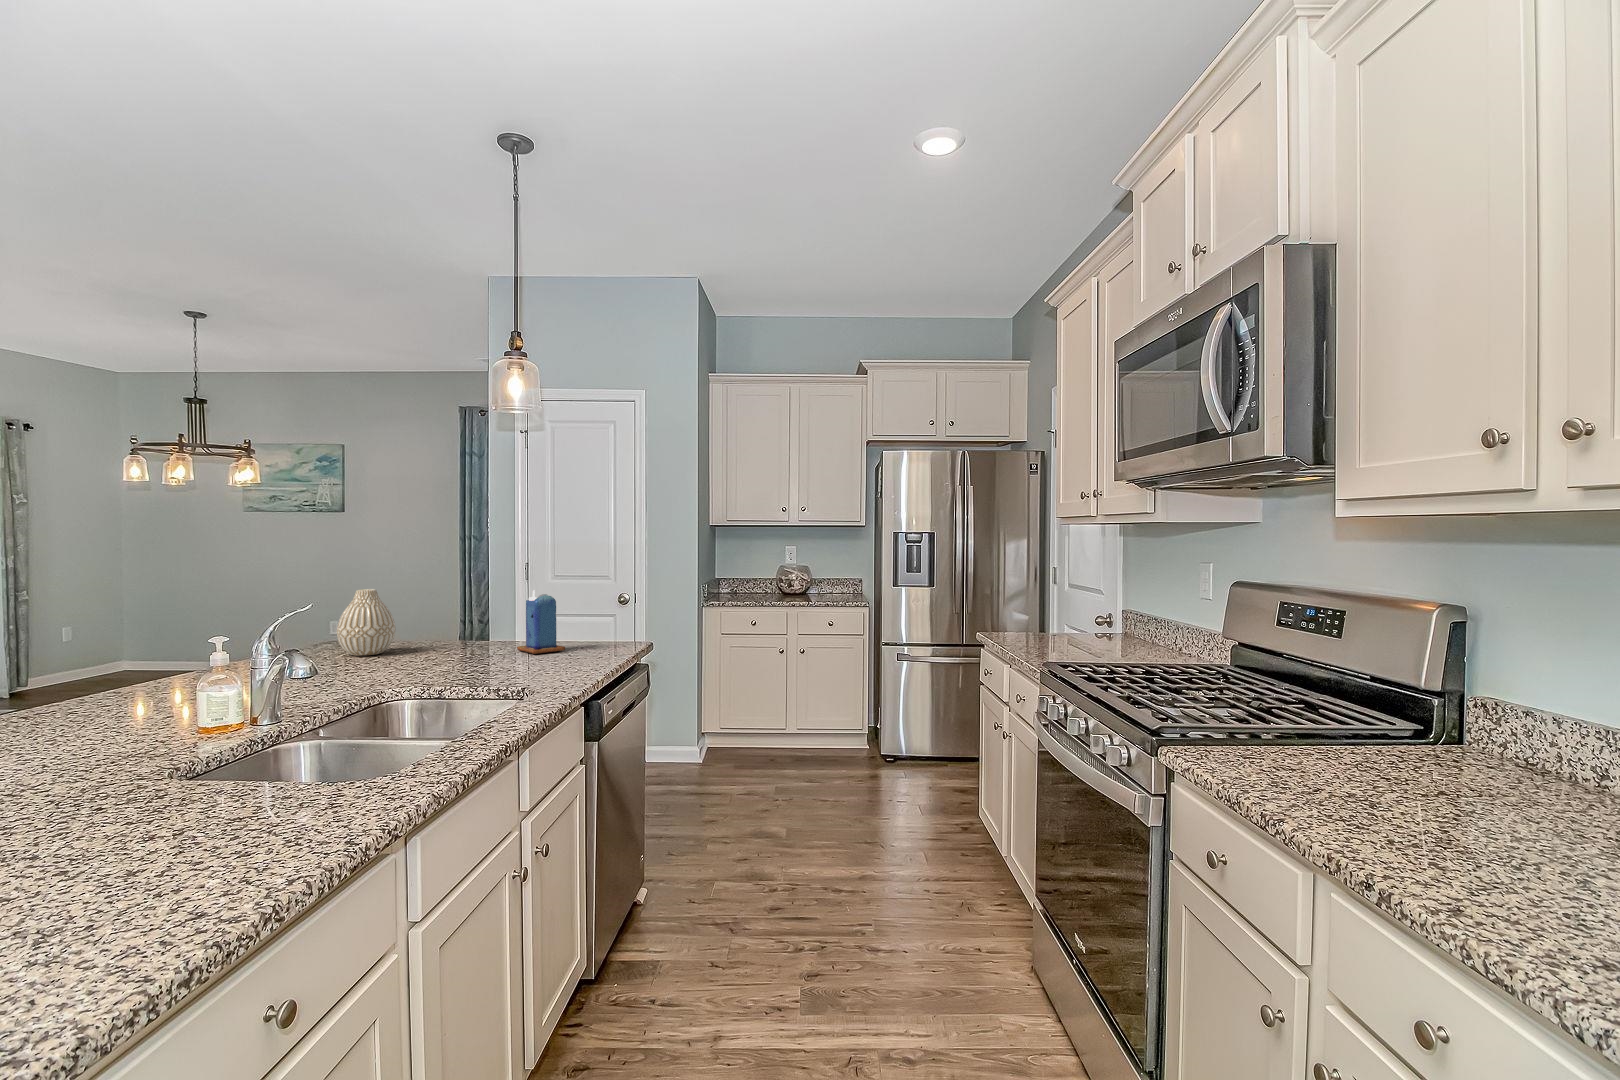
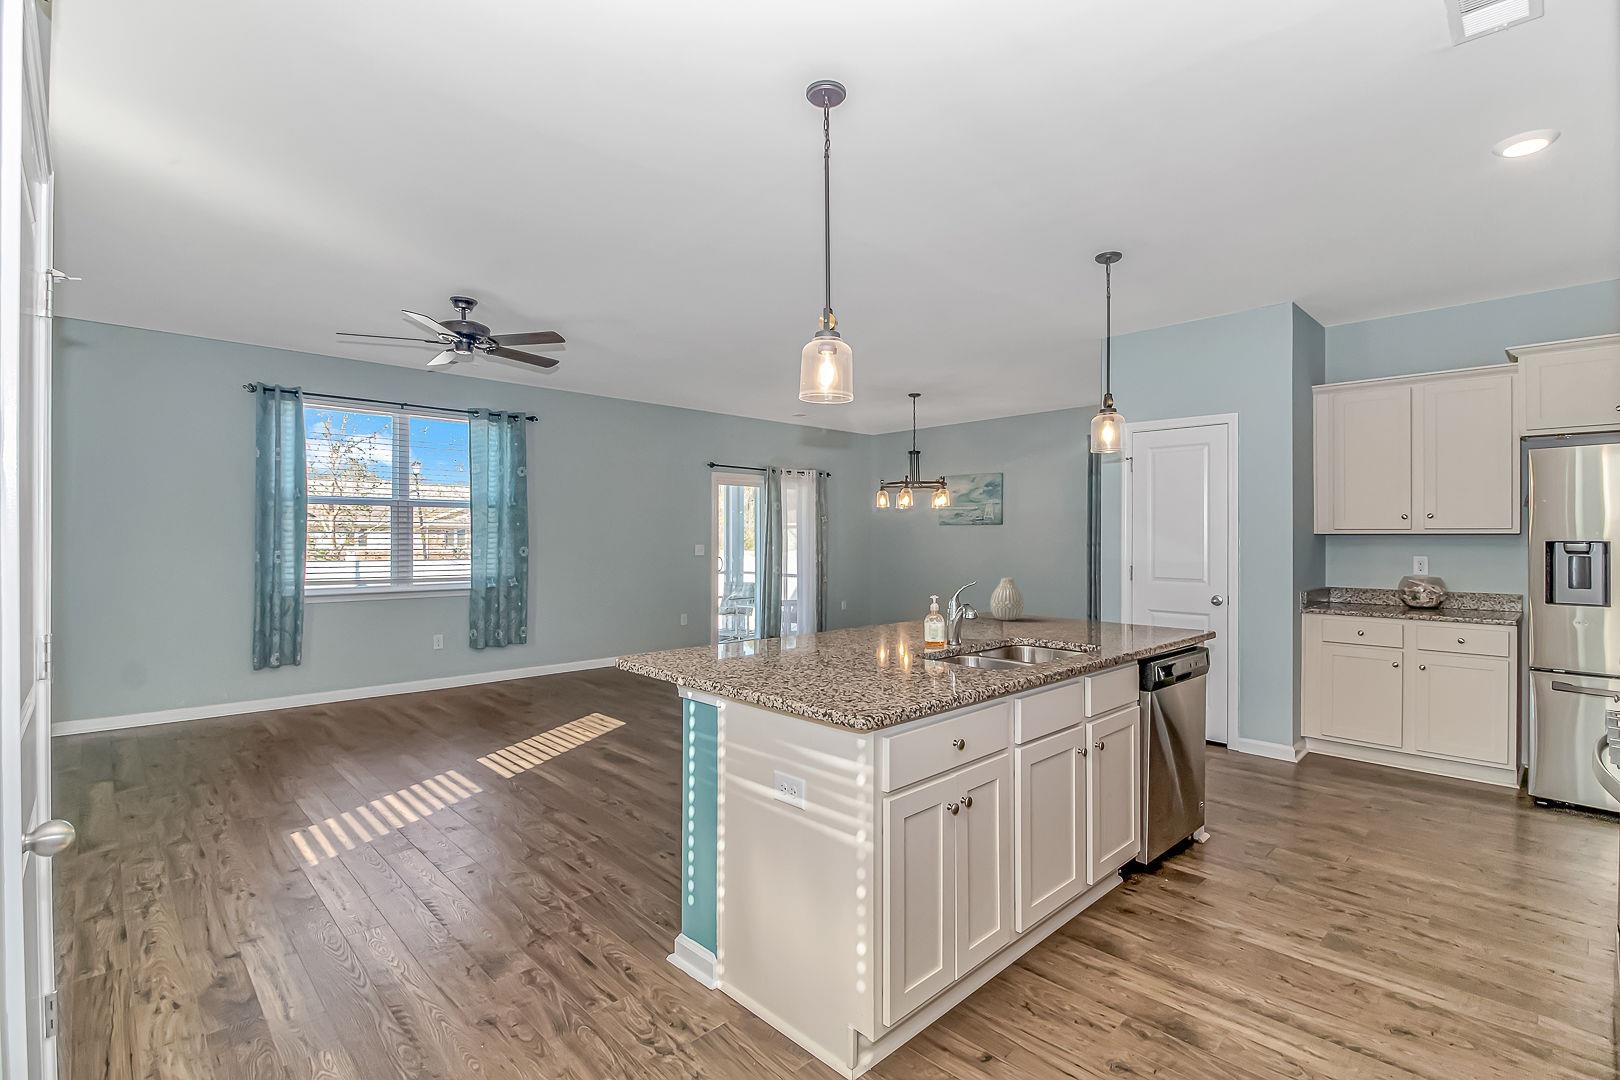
candle: present [517,590,565,654] -> none [1104,584,1139,630]

